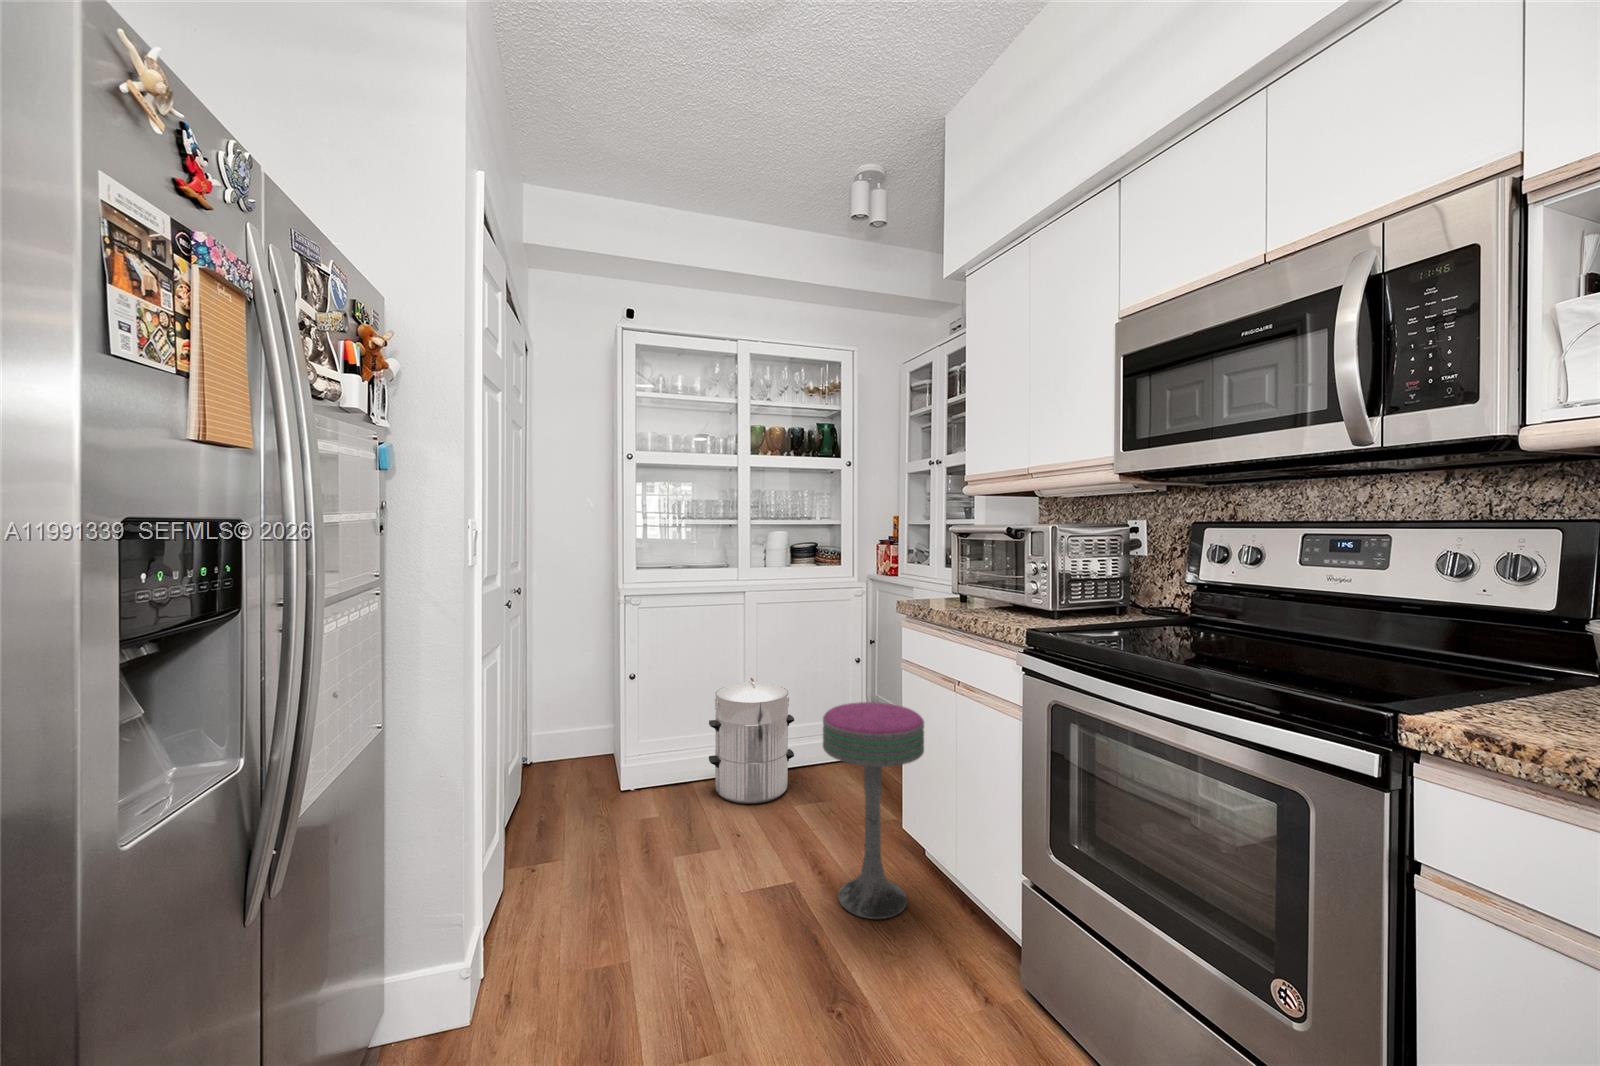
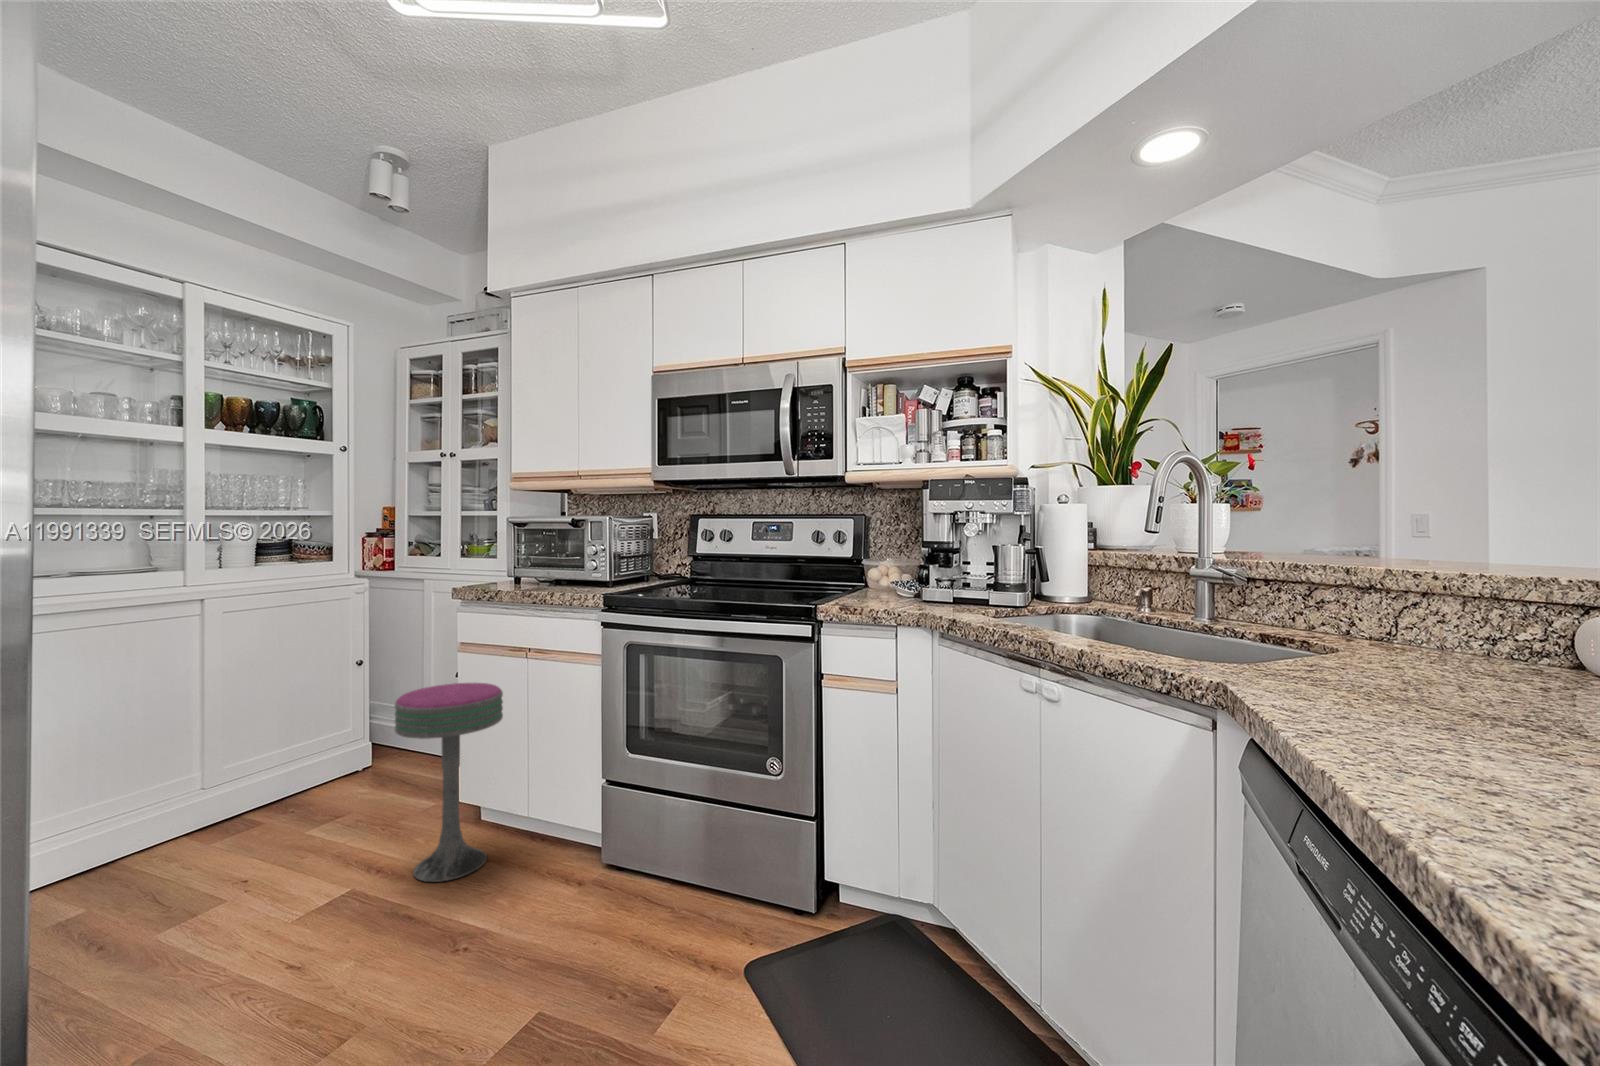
waste bin: present [709,678,794,804] -> none [158,702,295,858]

